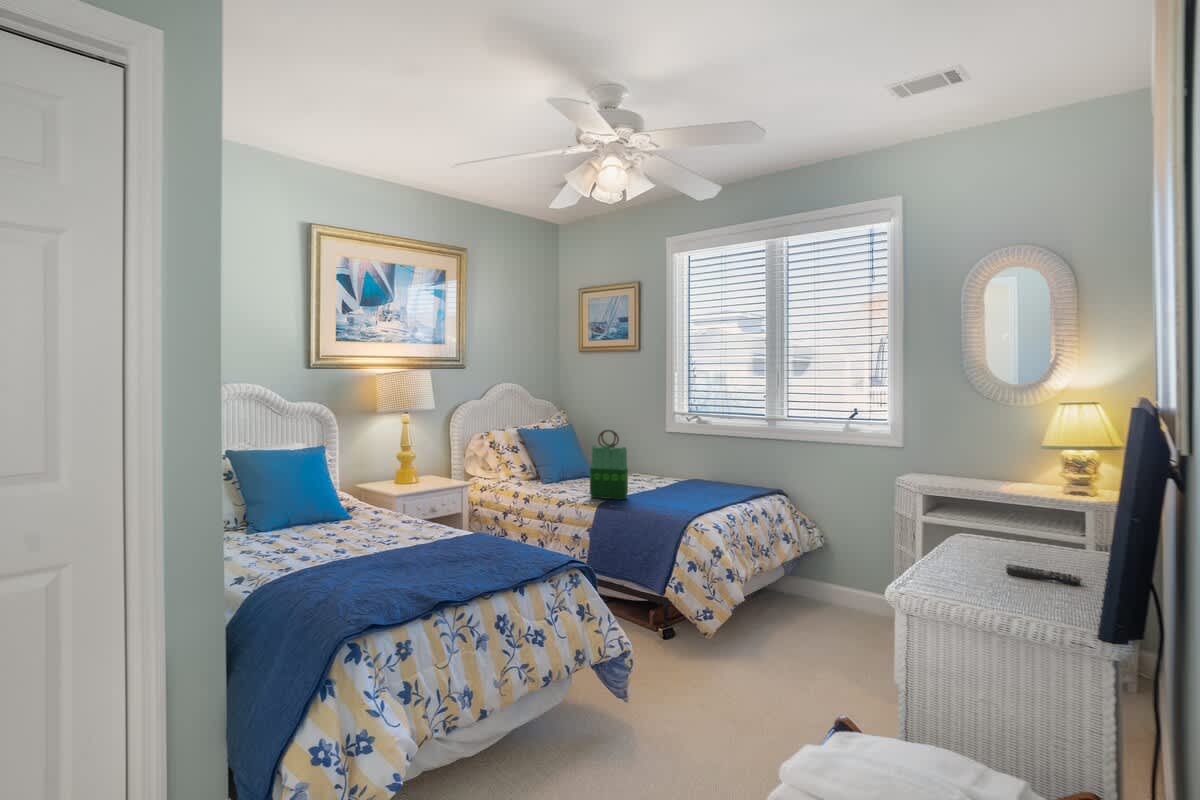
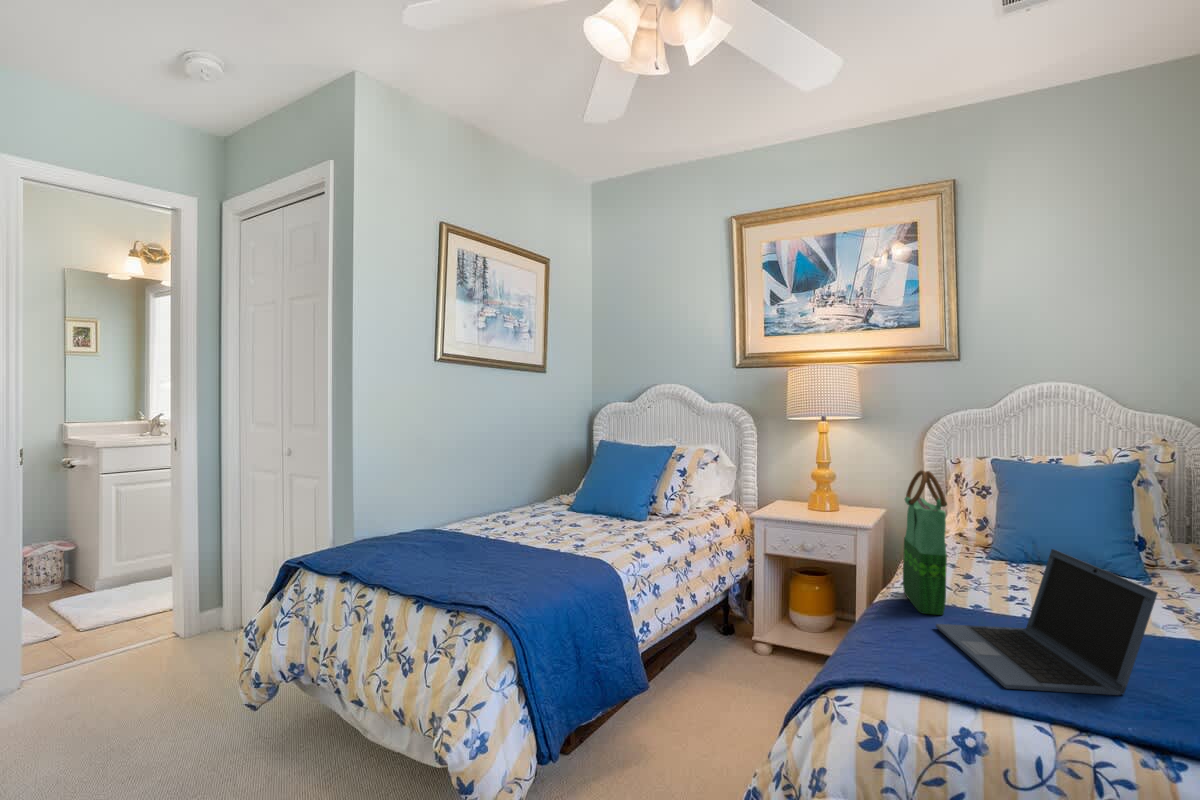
laptop: none [643,456,709,502] -> present [936,549,1158,695]

